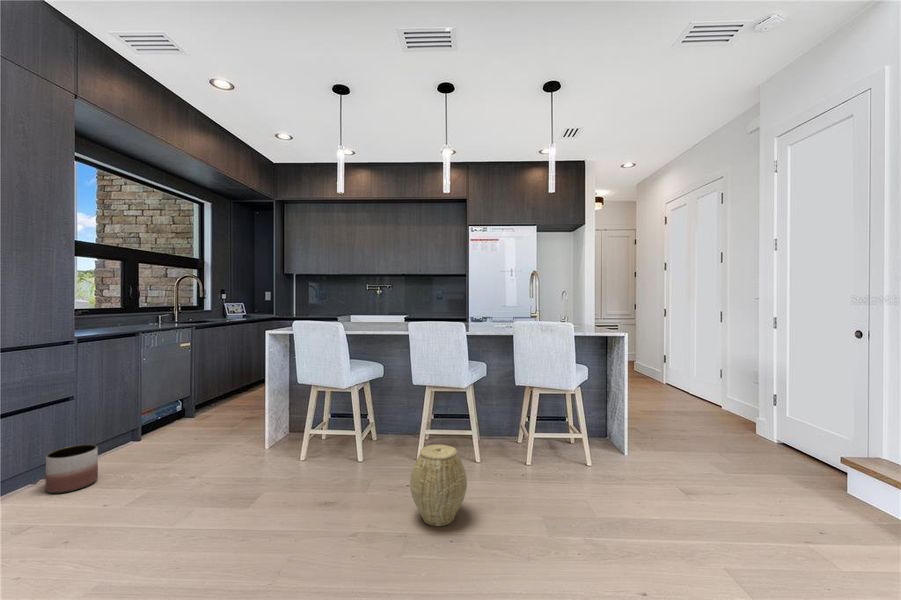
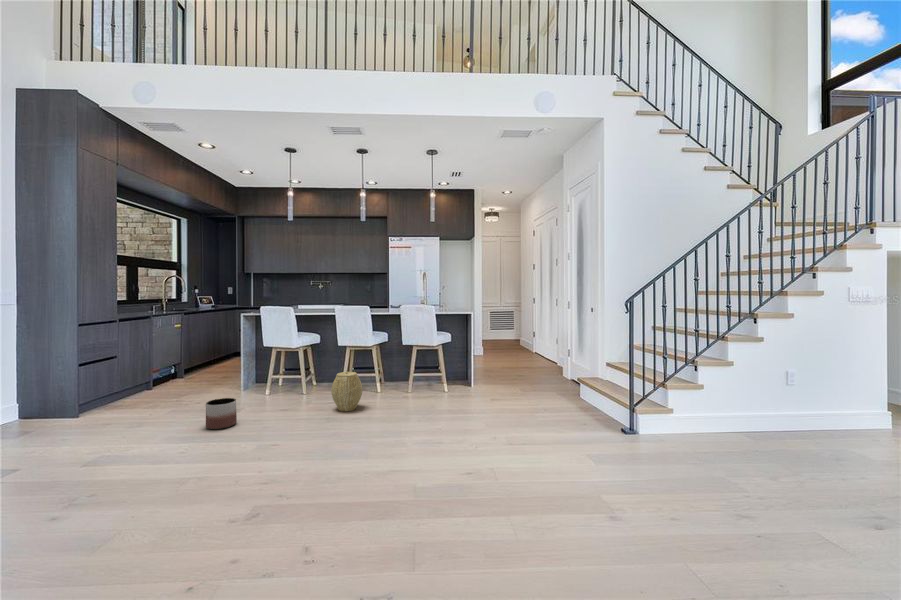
planter: present [45,444,98,493] -> present [206,398,237,429]

